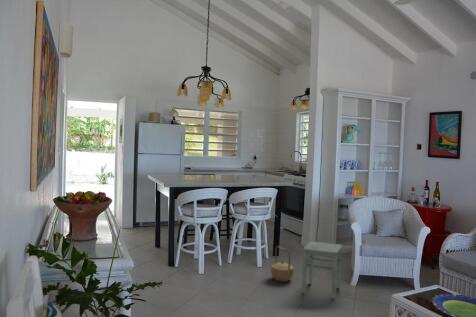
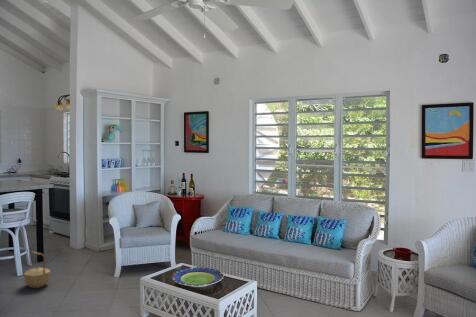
stool: present [302,241,343,298] -> none [56,241,100,296]

